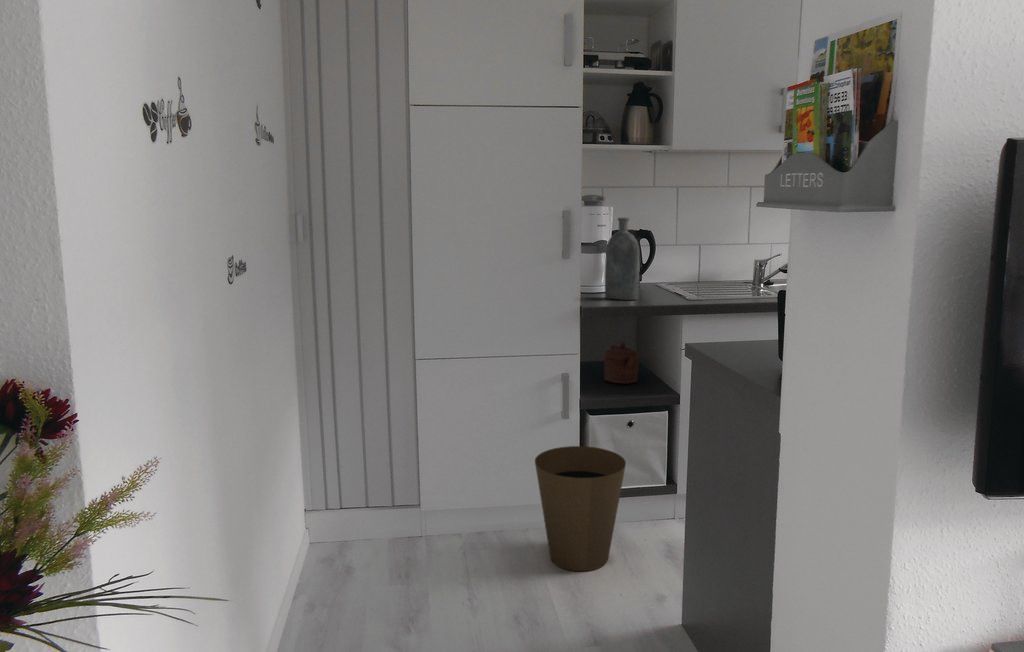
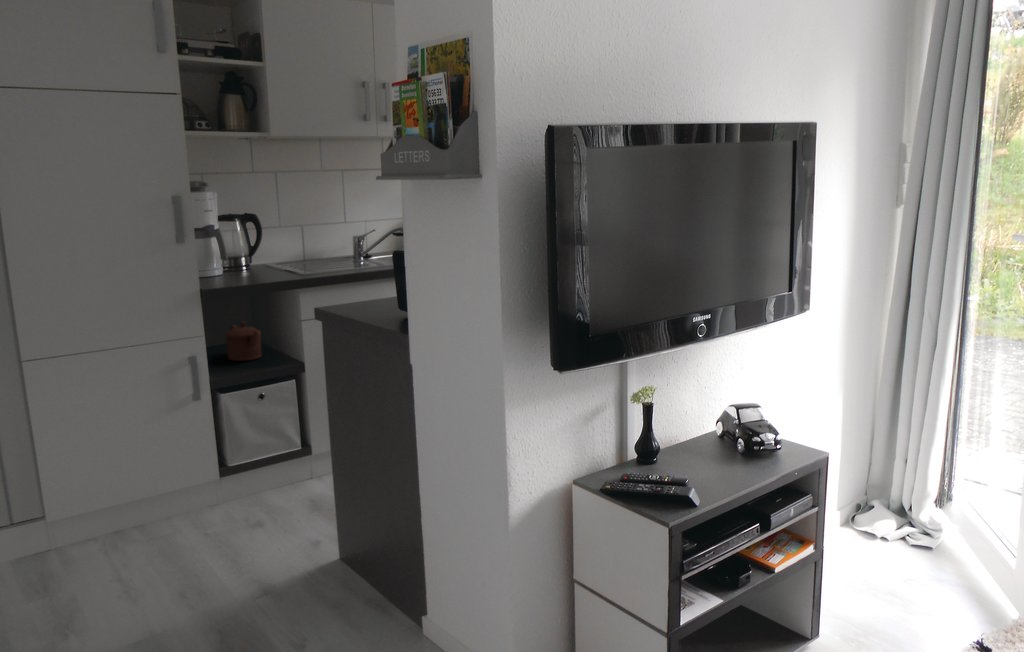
bottle: present [605,218,639,300] -> none [217,201,255,280]
trash can: present [535,446,626,571] -> none [171,423,265,542]

